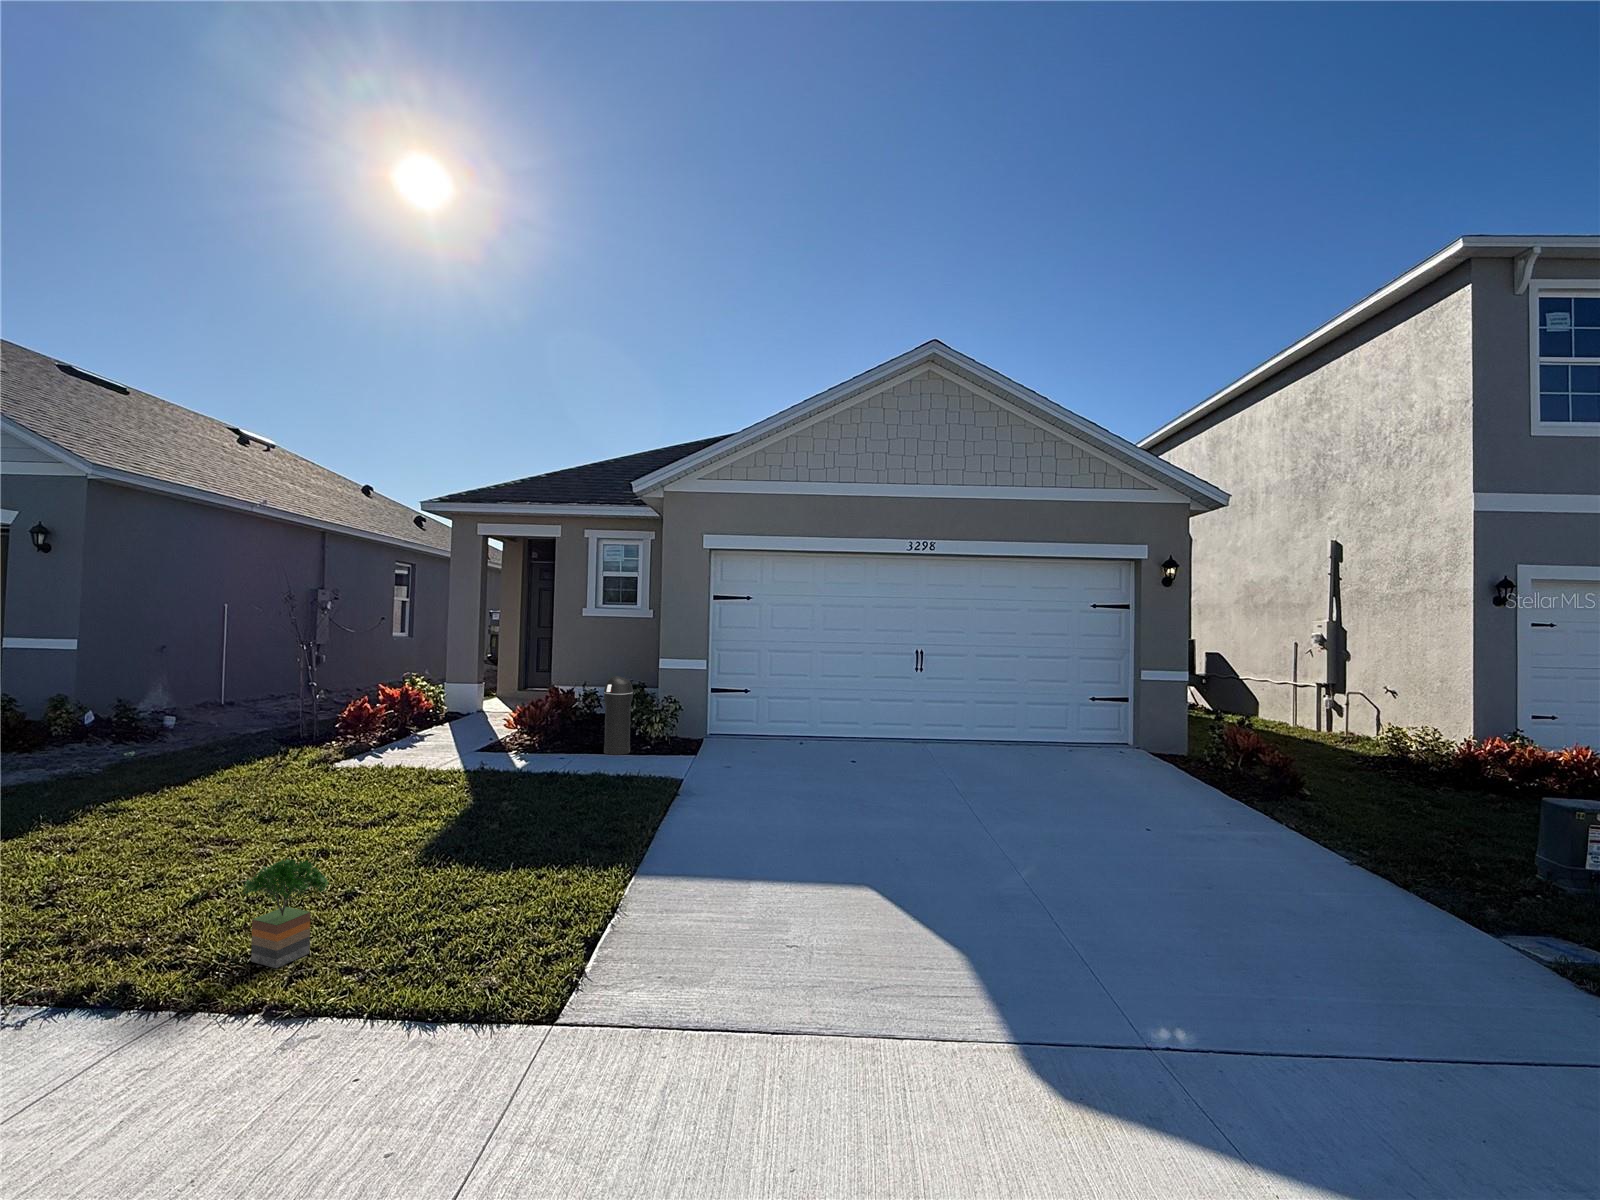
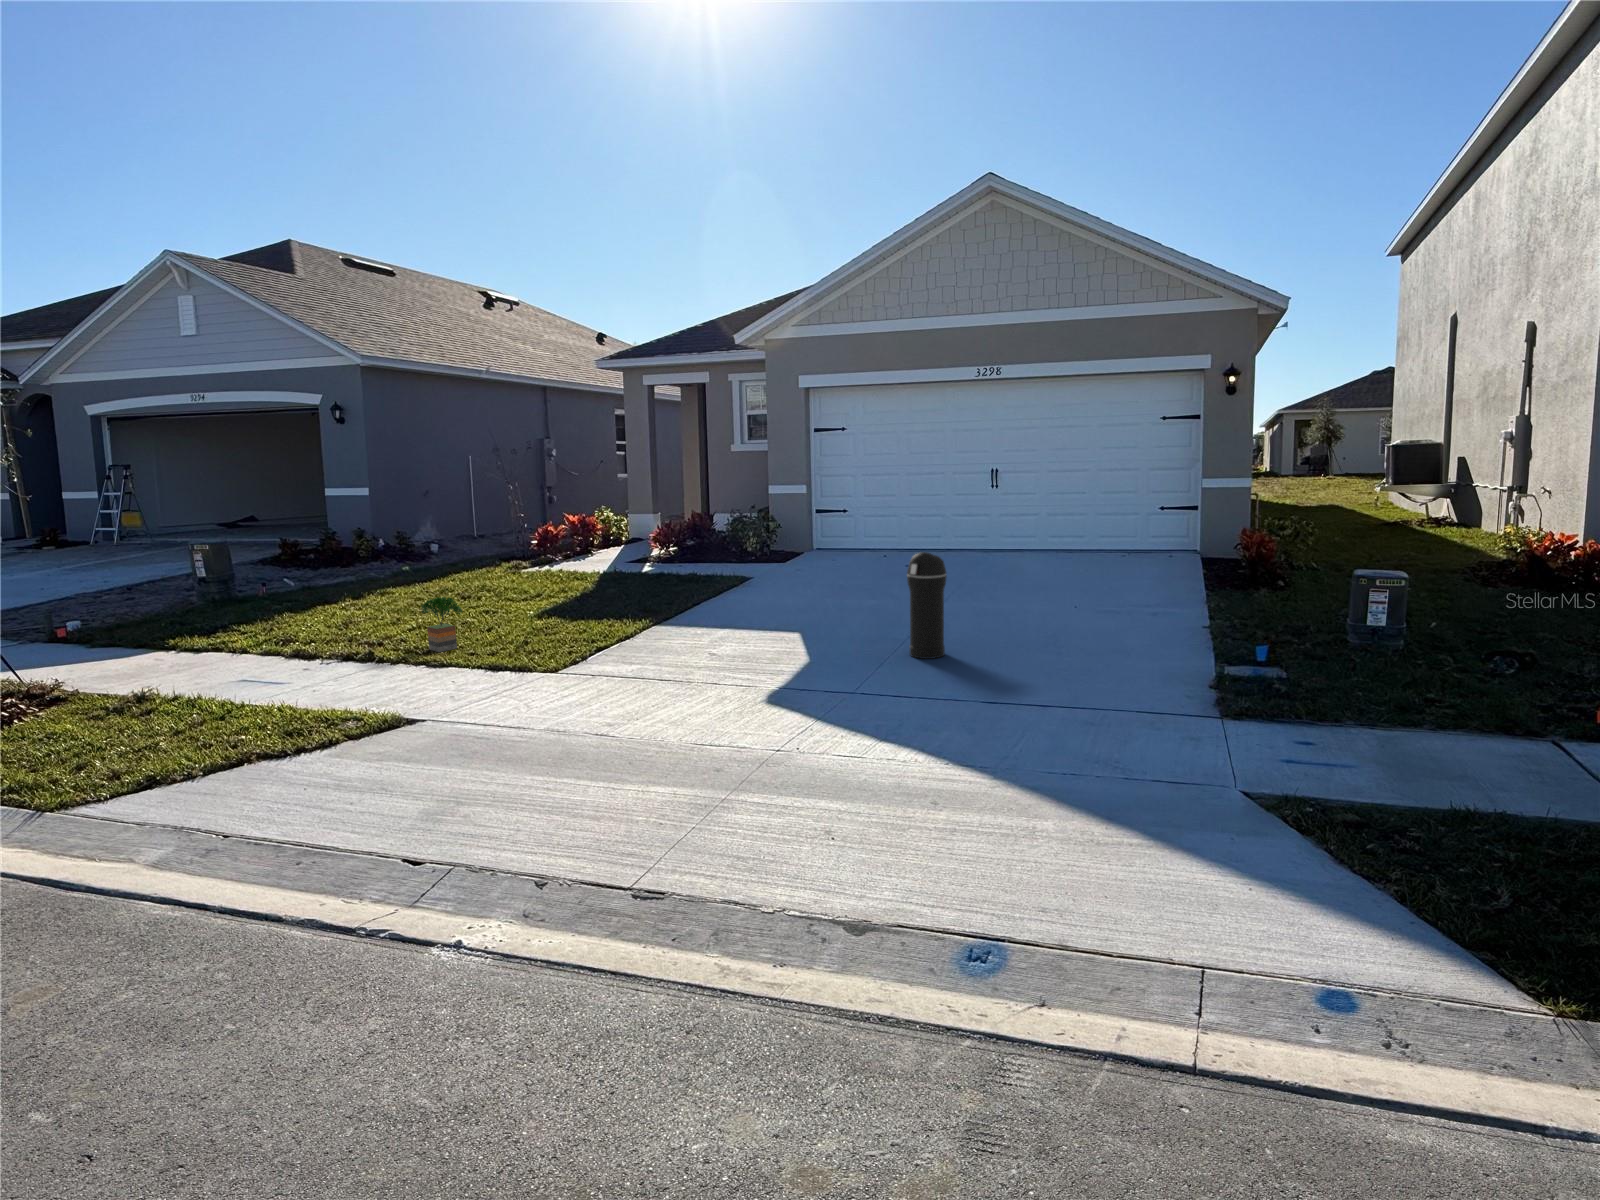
trash can: present [604,676,633,755] -> present [907,552,947,659]

